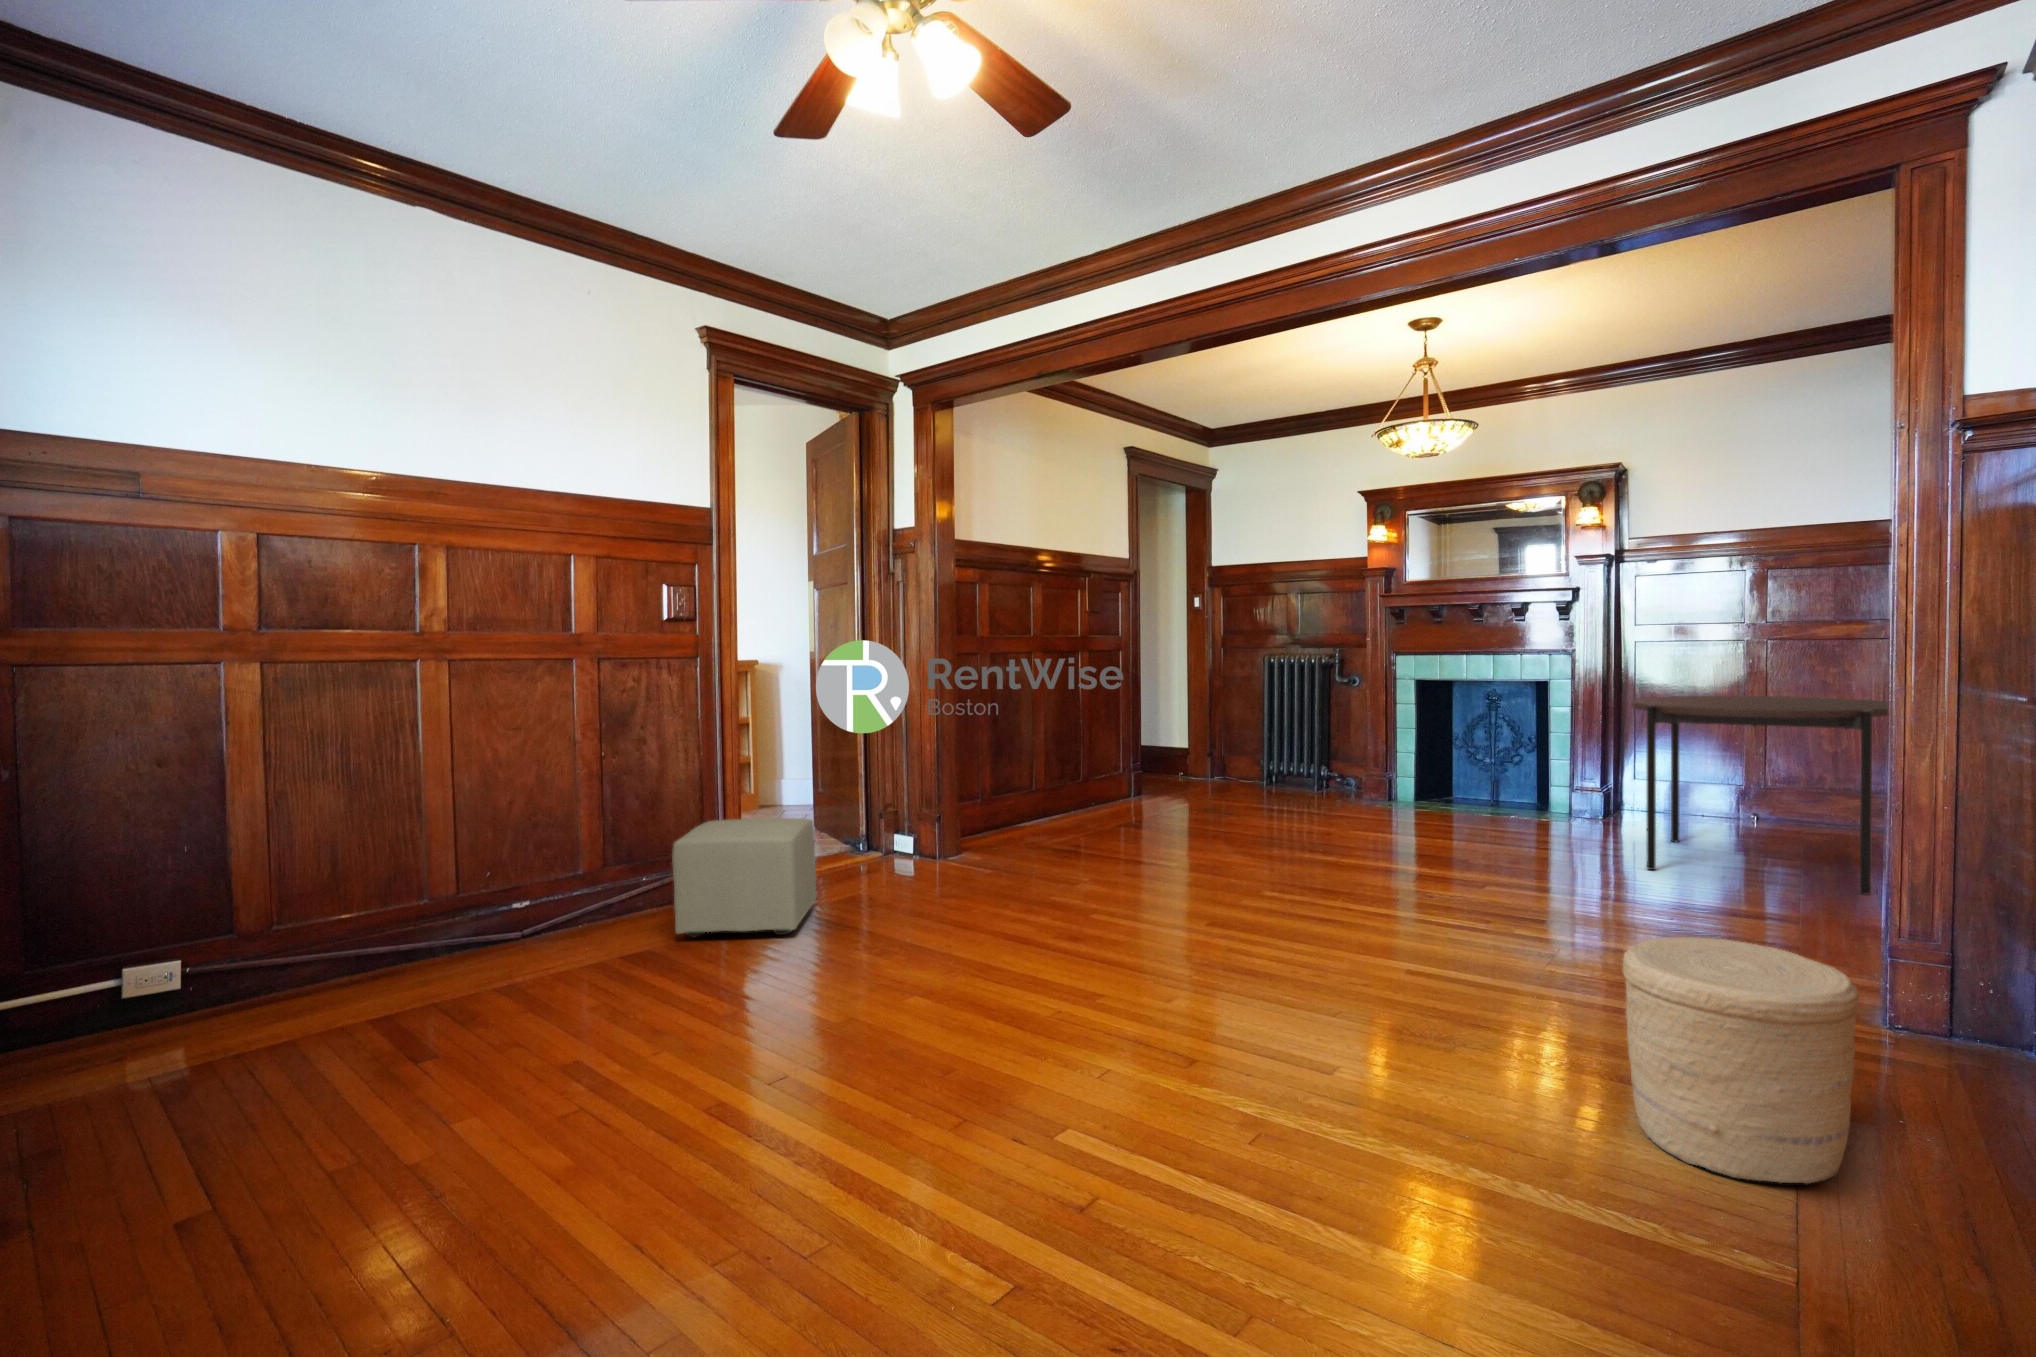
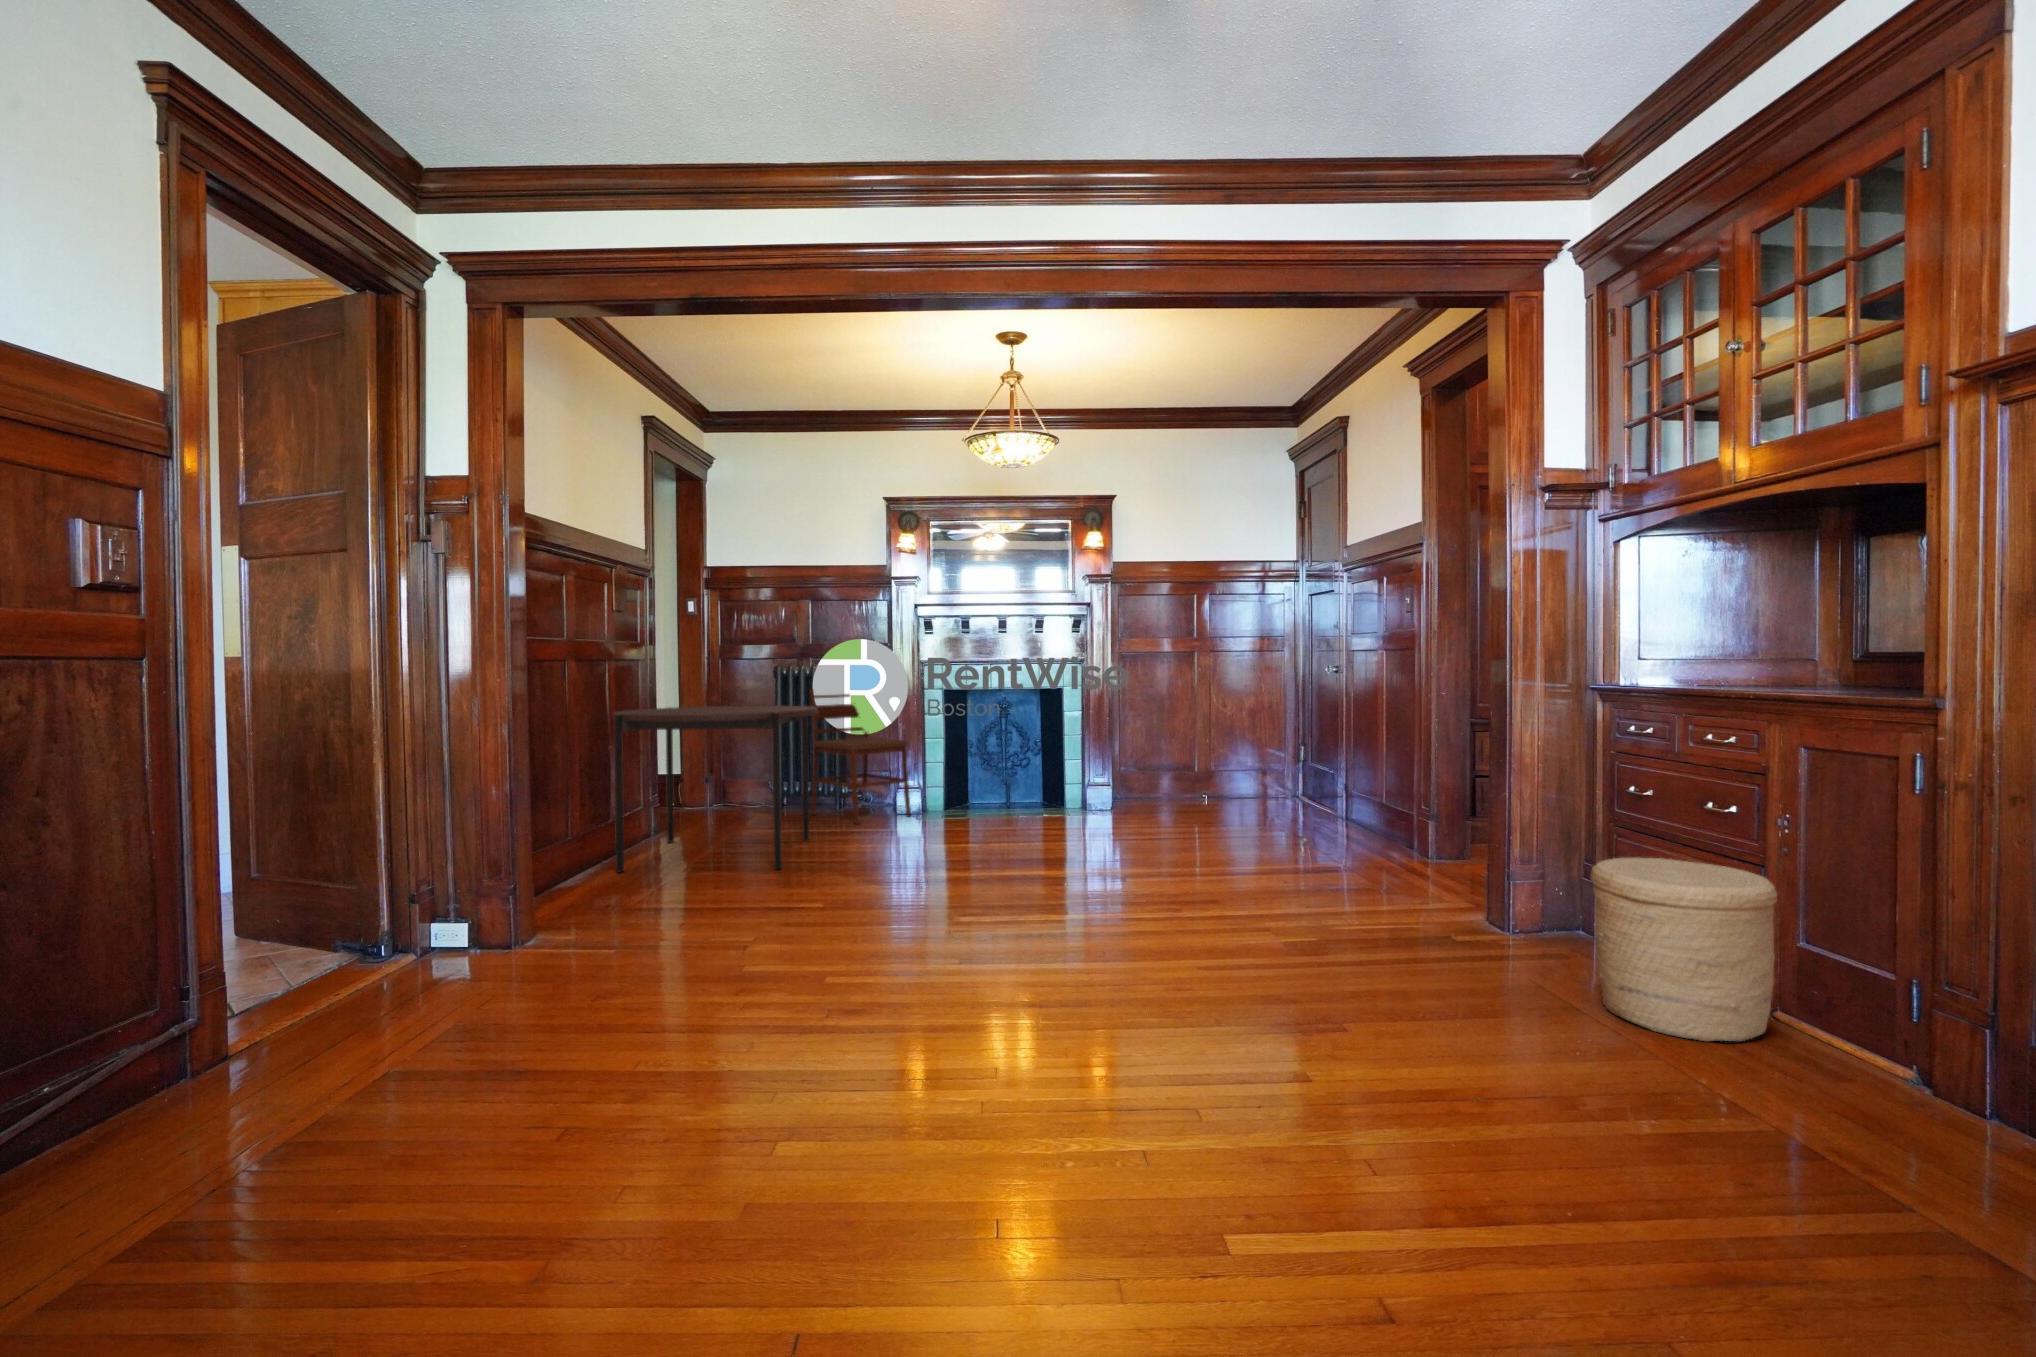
dining chair: none [1280,675,1366,807] -> present [809,689,911,824]
dining table: present [1632,696,1888,894] -> present [613,706,817,872]
ottoman: present [672,818,816,937] -> none [214,909,517,1190]

